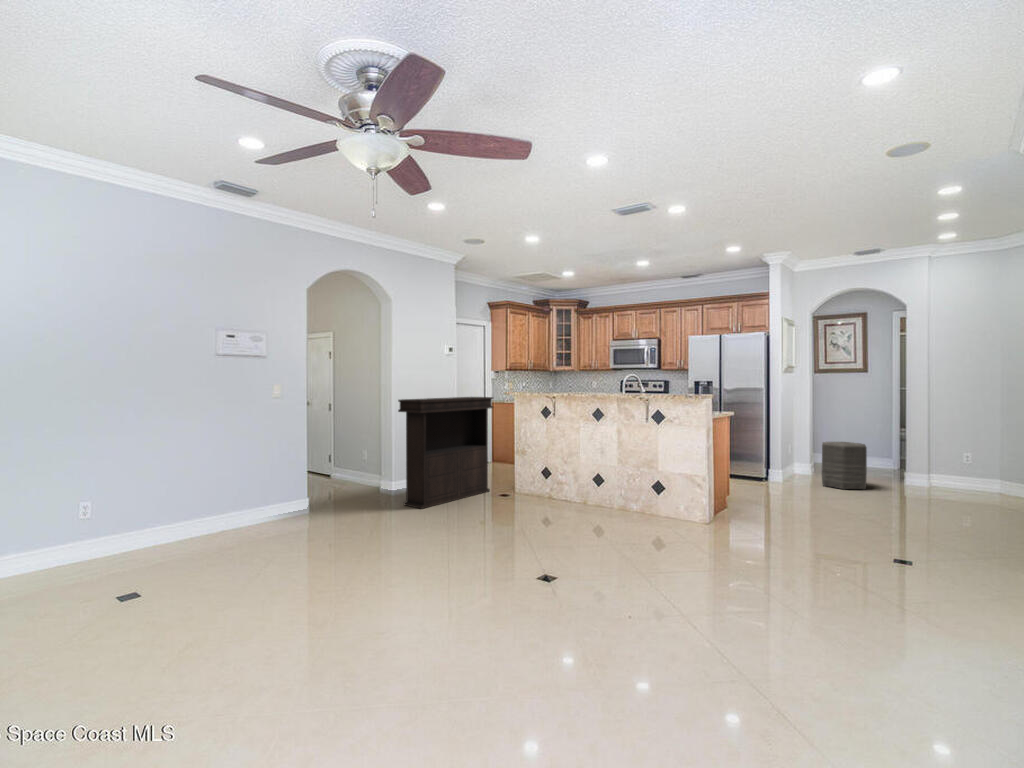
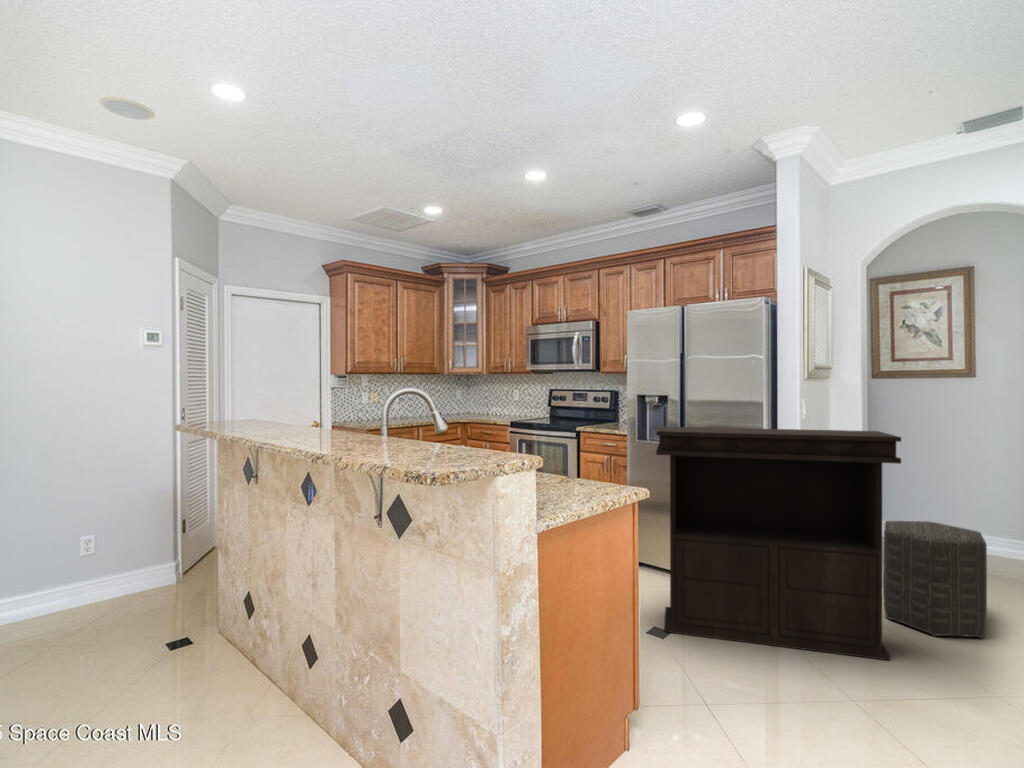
console table: present [398,397,493,509] -> present [656,427,901,660]

